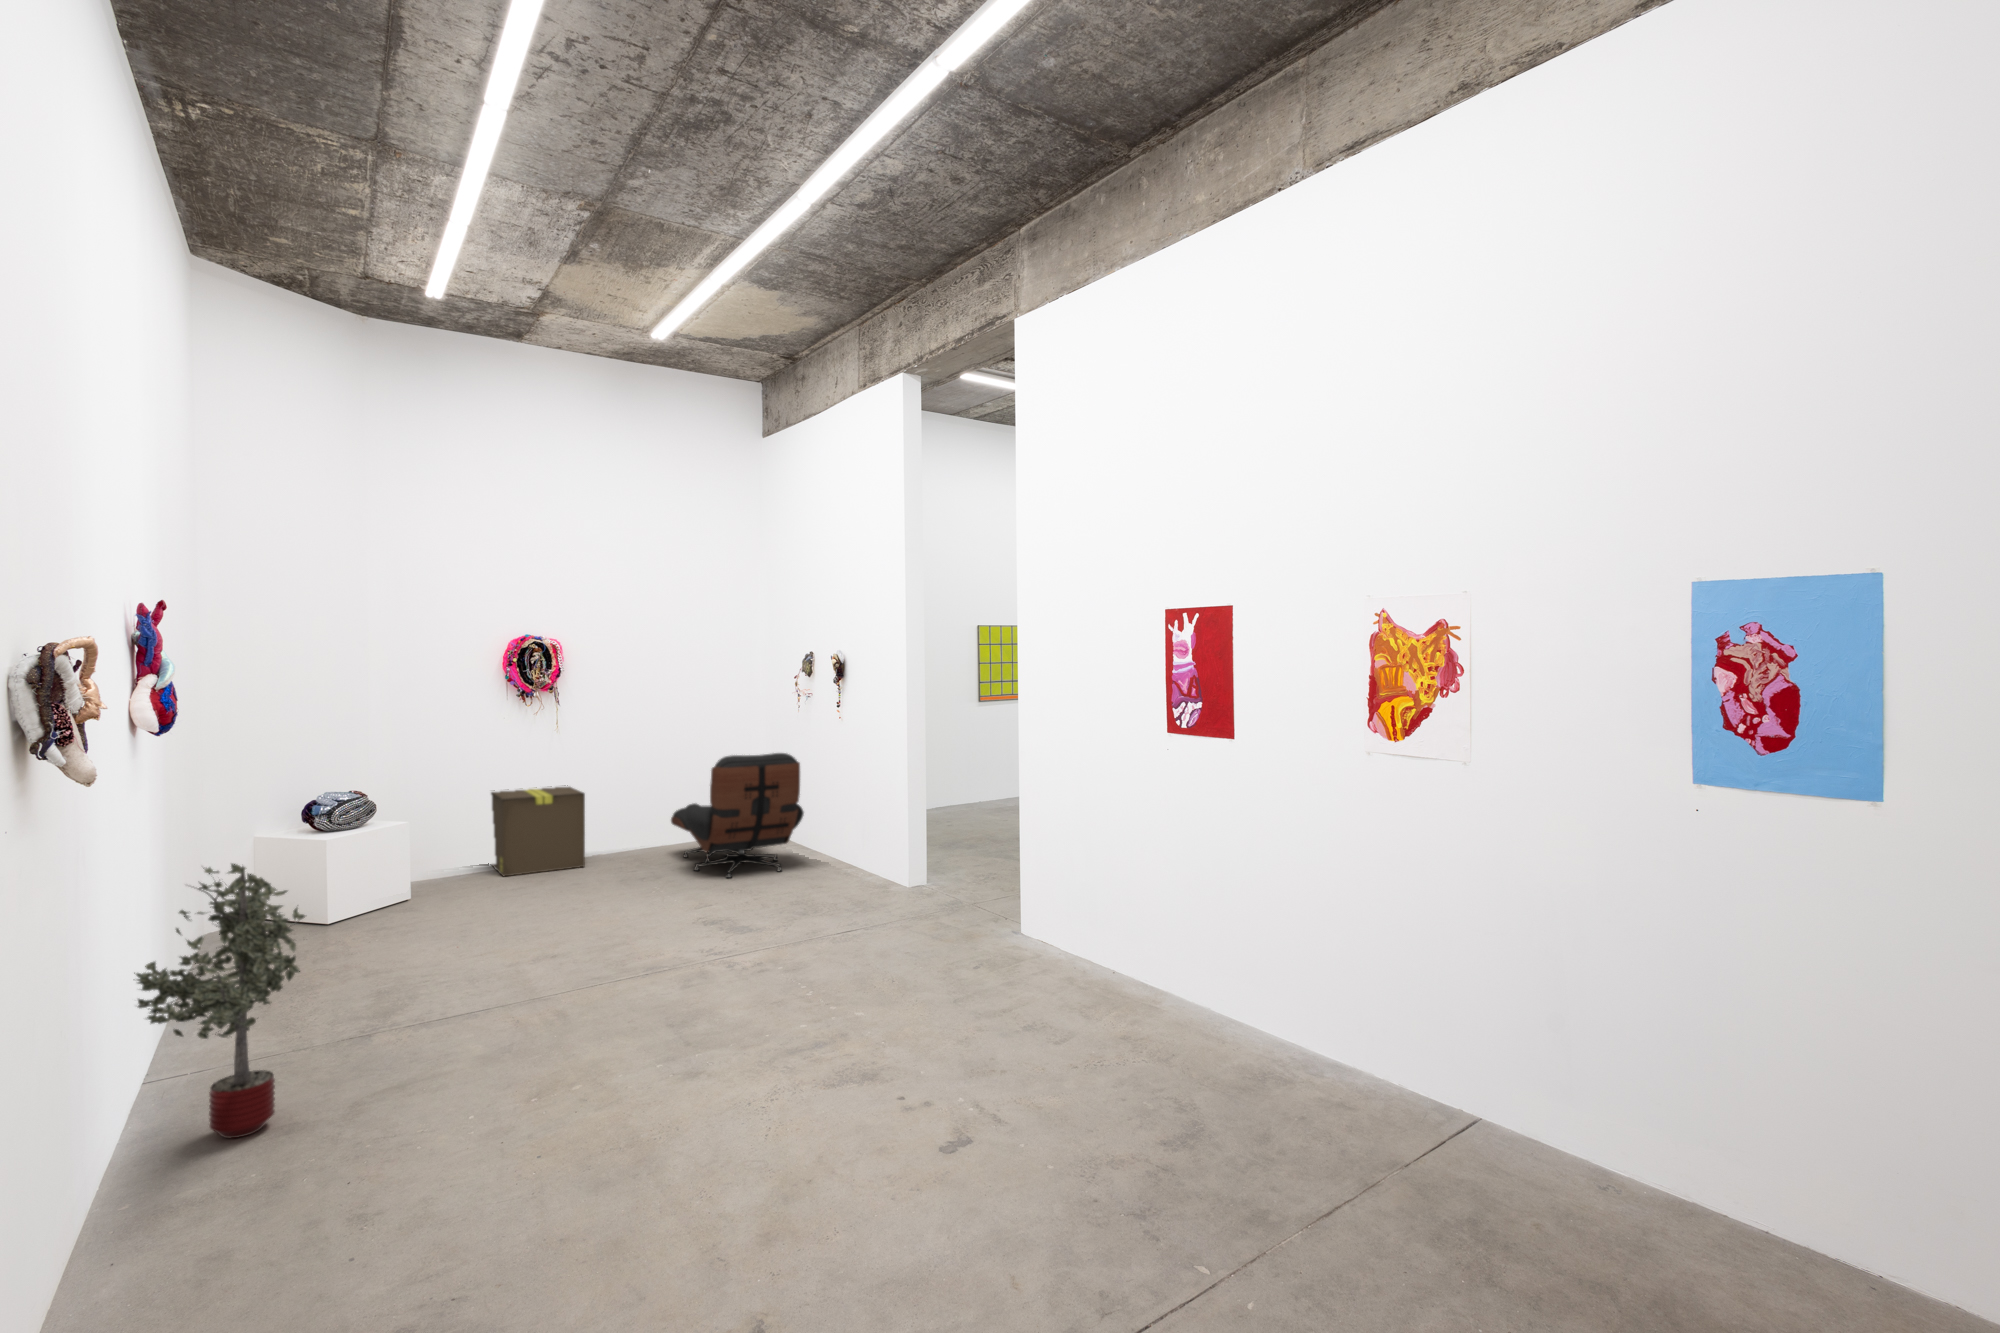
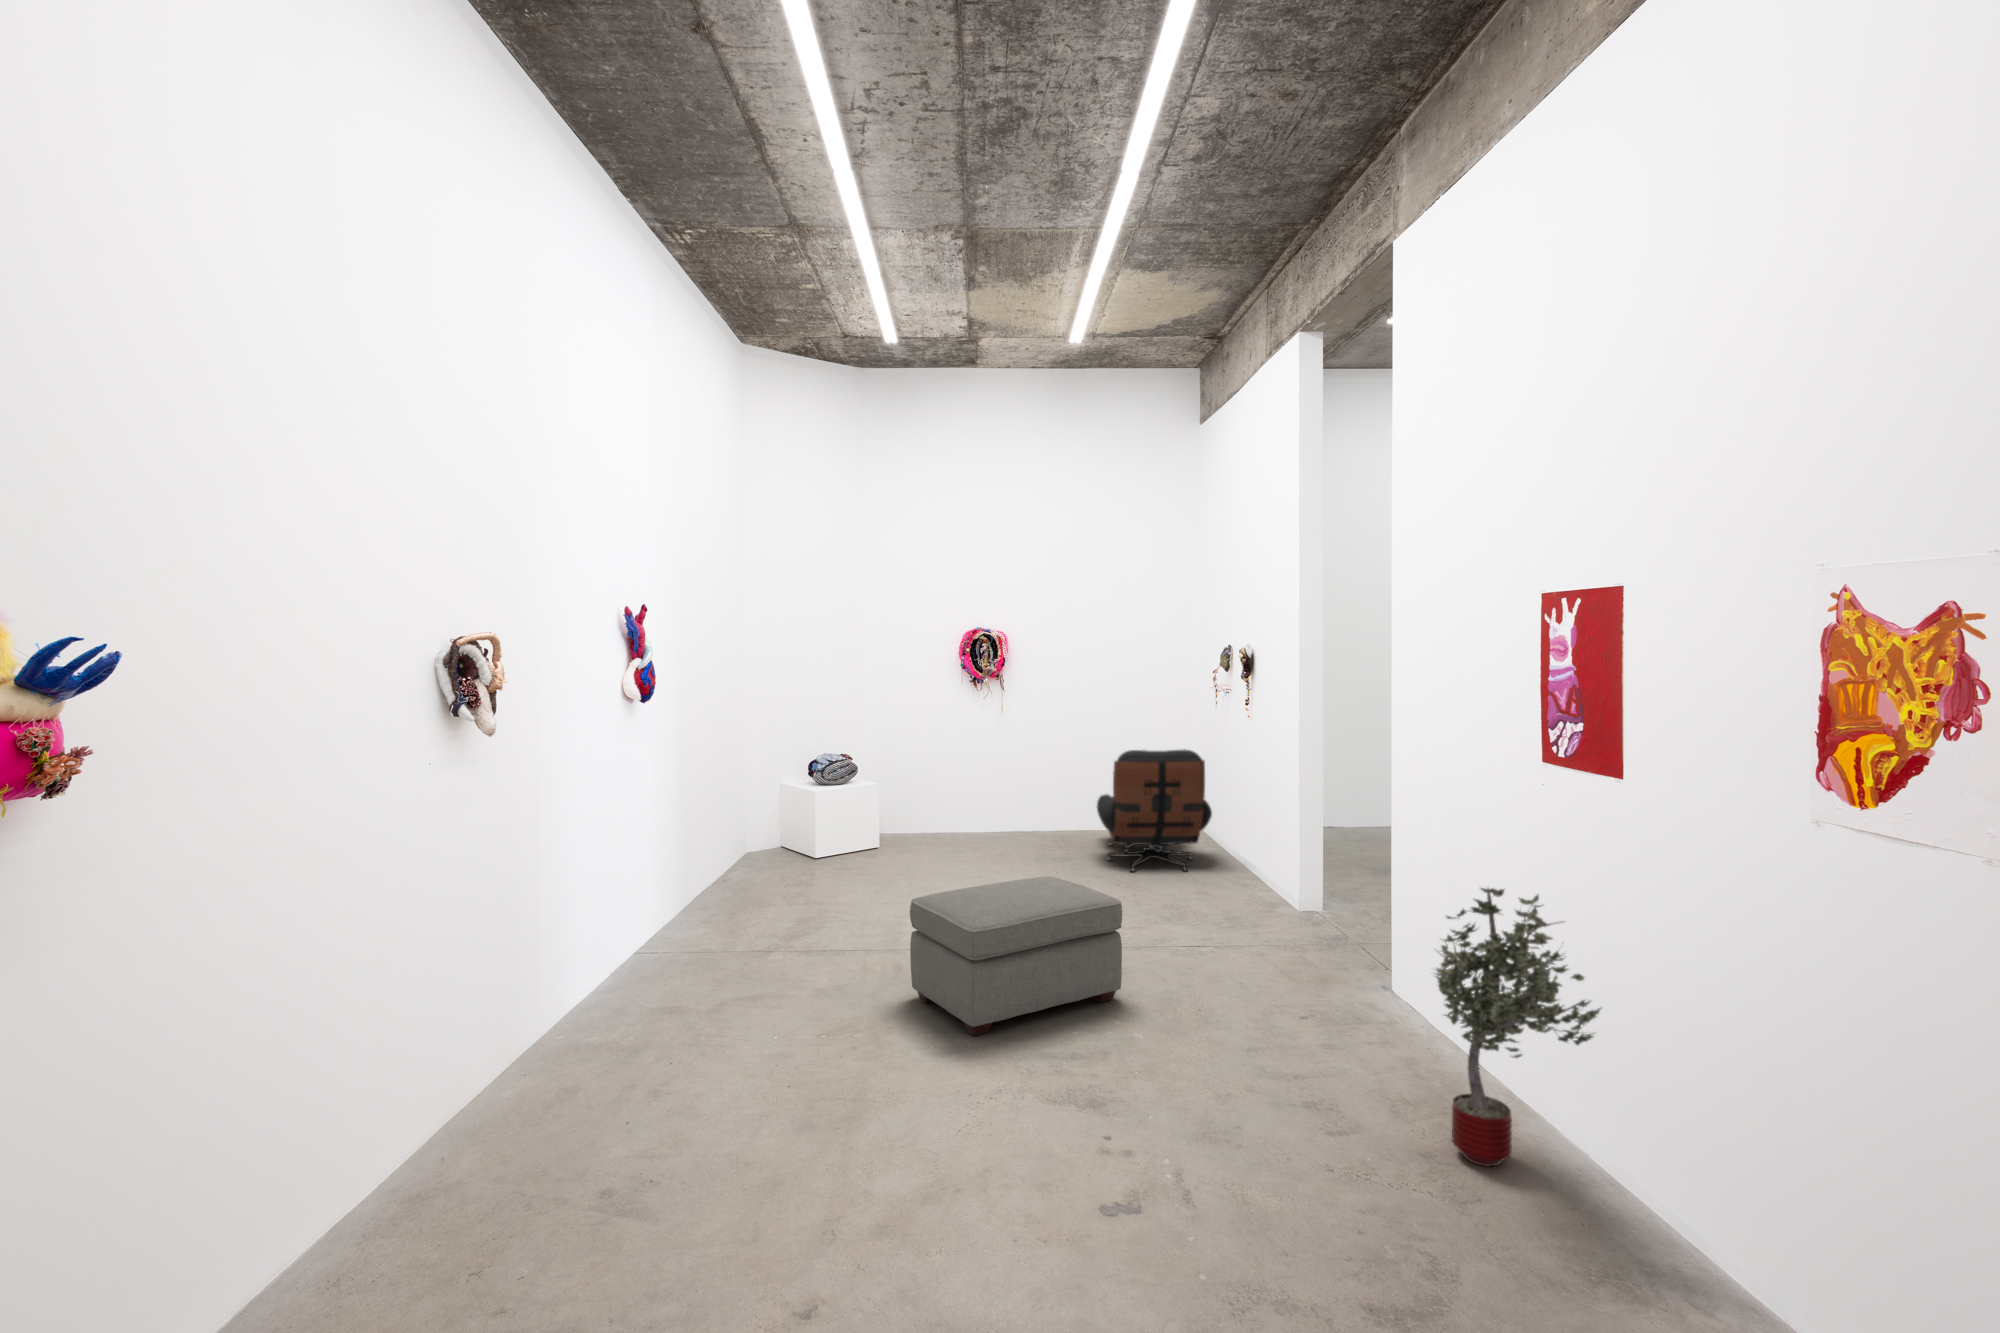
cardboard box: present [490,785,585,876] -> none [951,768,1020,845]
potted tree: present [134,864,305,1138] -> present [1436,888,1601,1166]
ottoman: none [597,878,815,1039] -> present [910,877,1122,1036]

